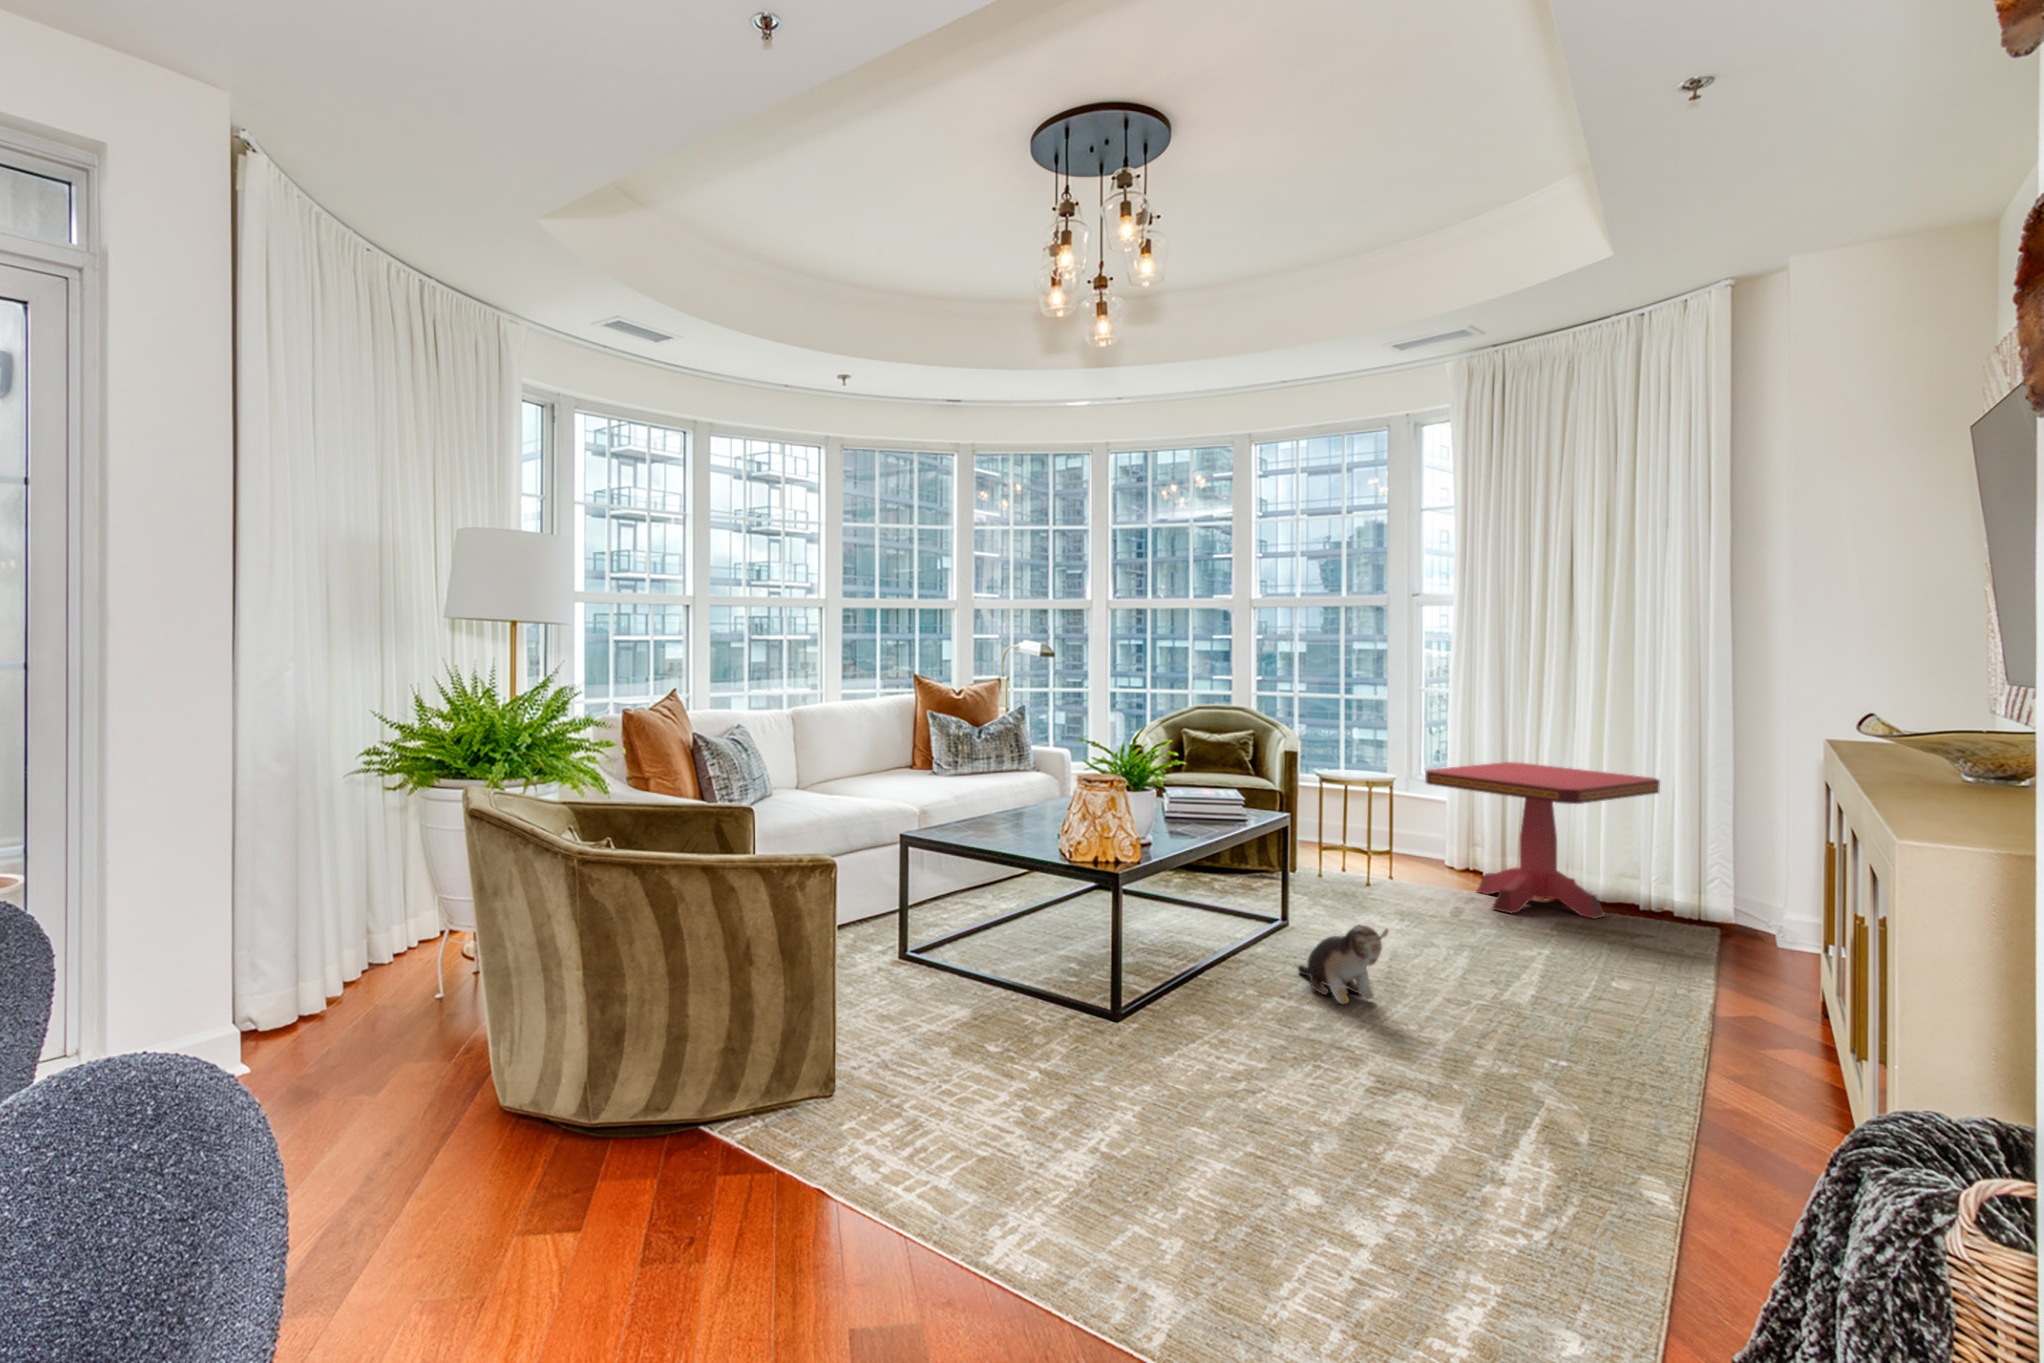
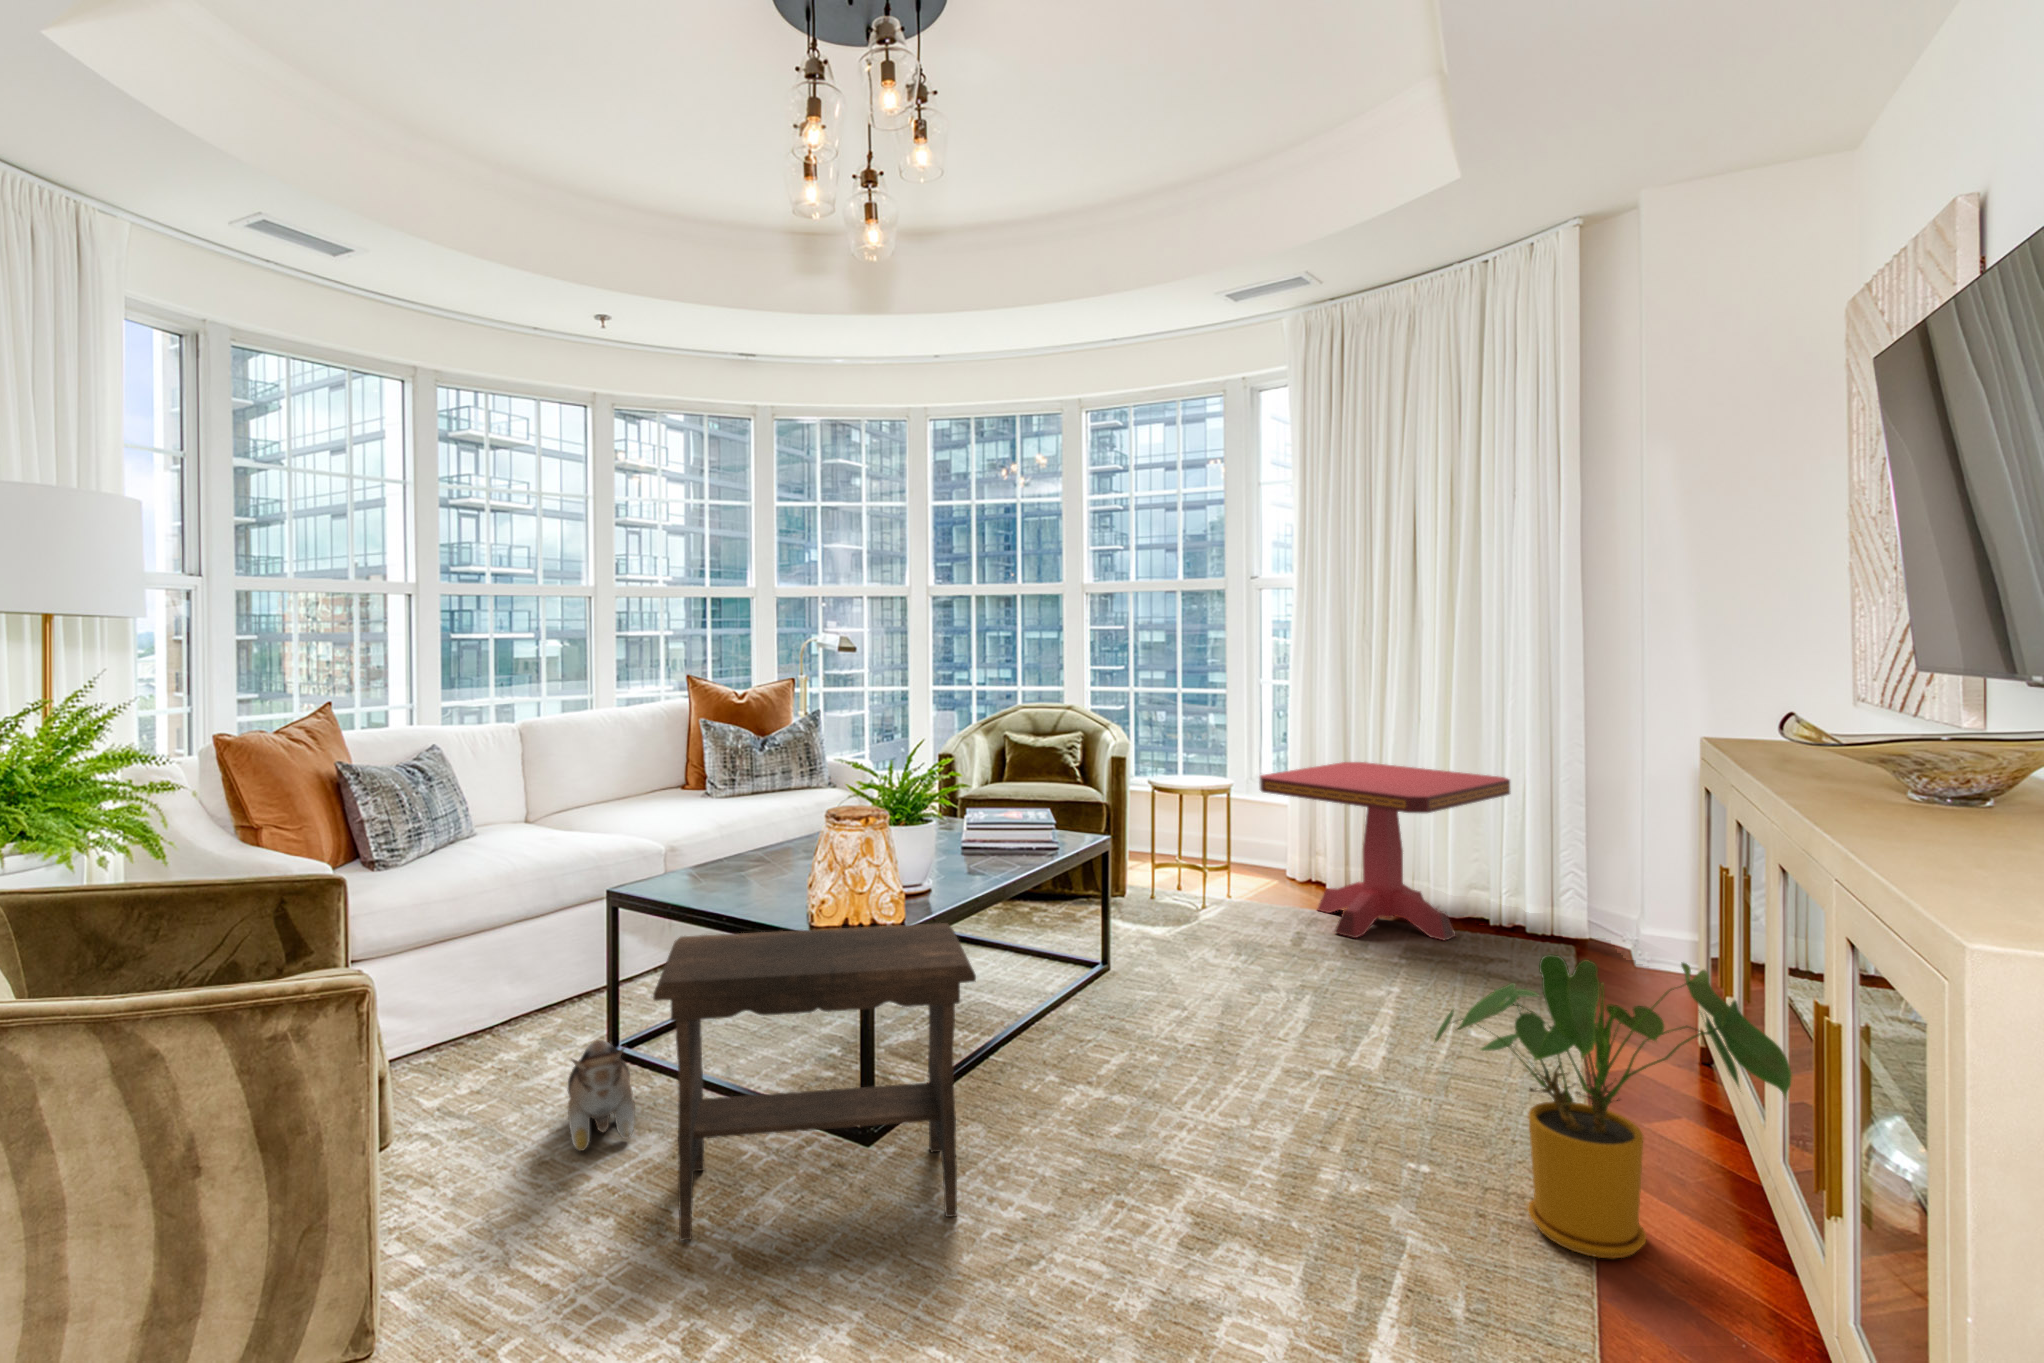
footstool: none [979,859,1213,1066] -> present [653,923,976,1241]
house plant: none [1565,892,1841,1117] -> present [1435,954,1792,1259]
plush toy: present [1298,925,1389,1004] -> present [568,1040,635,1151]

